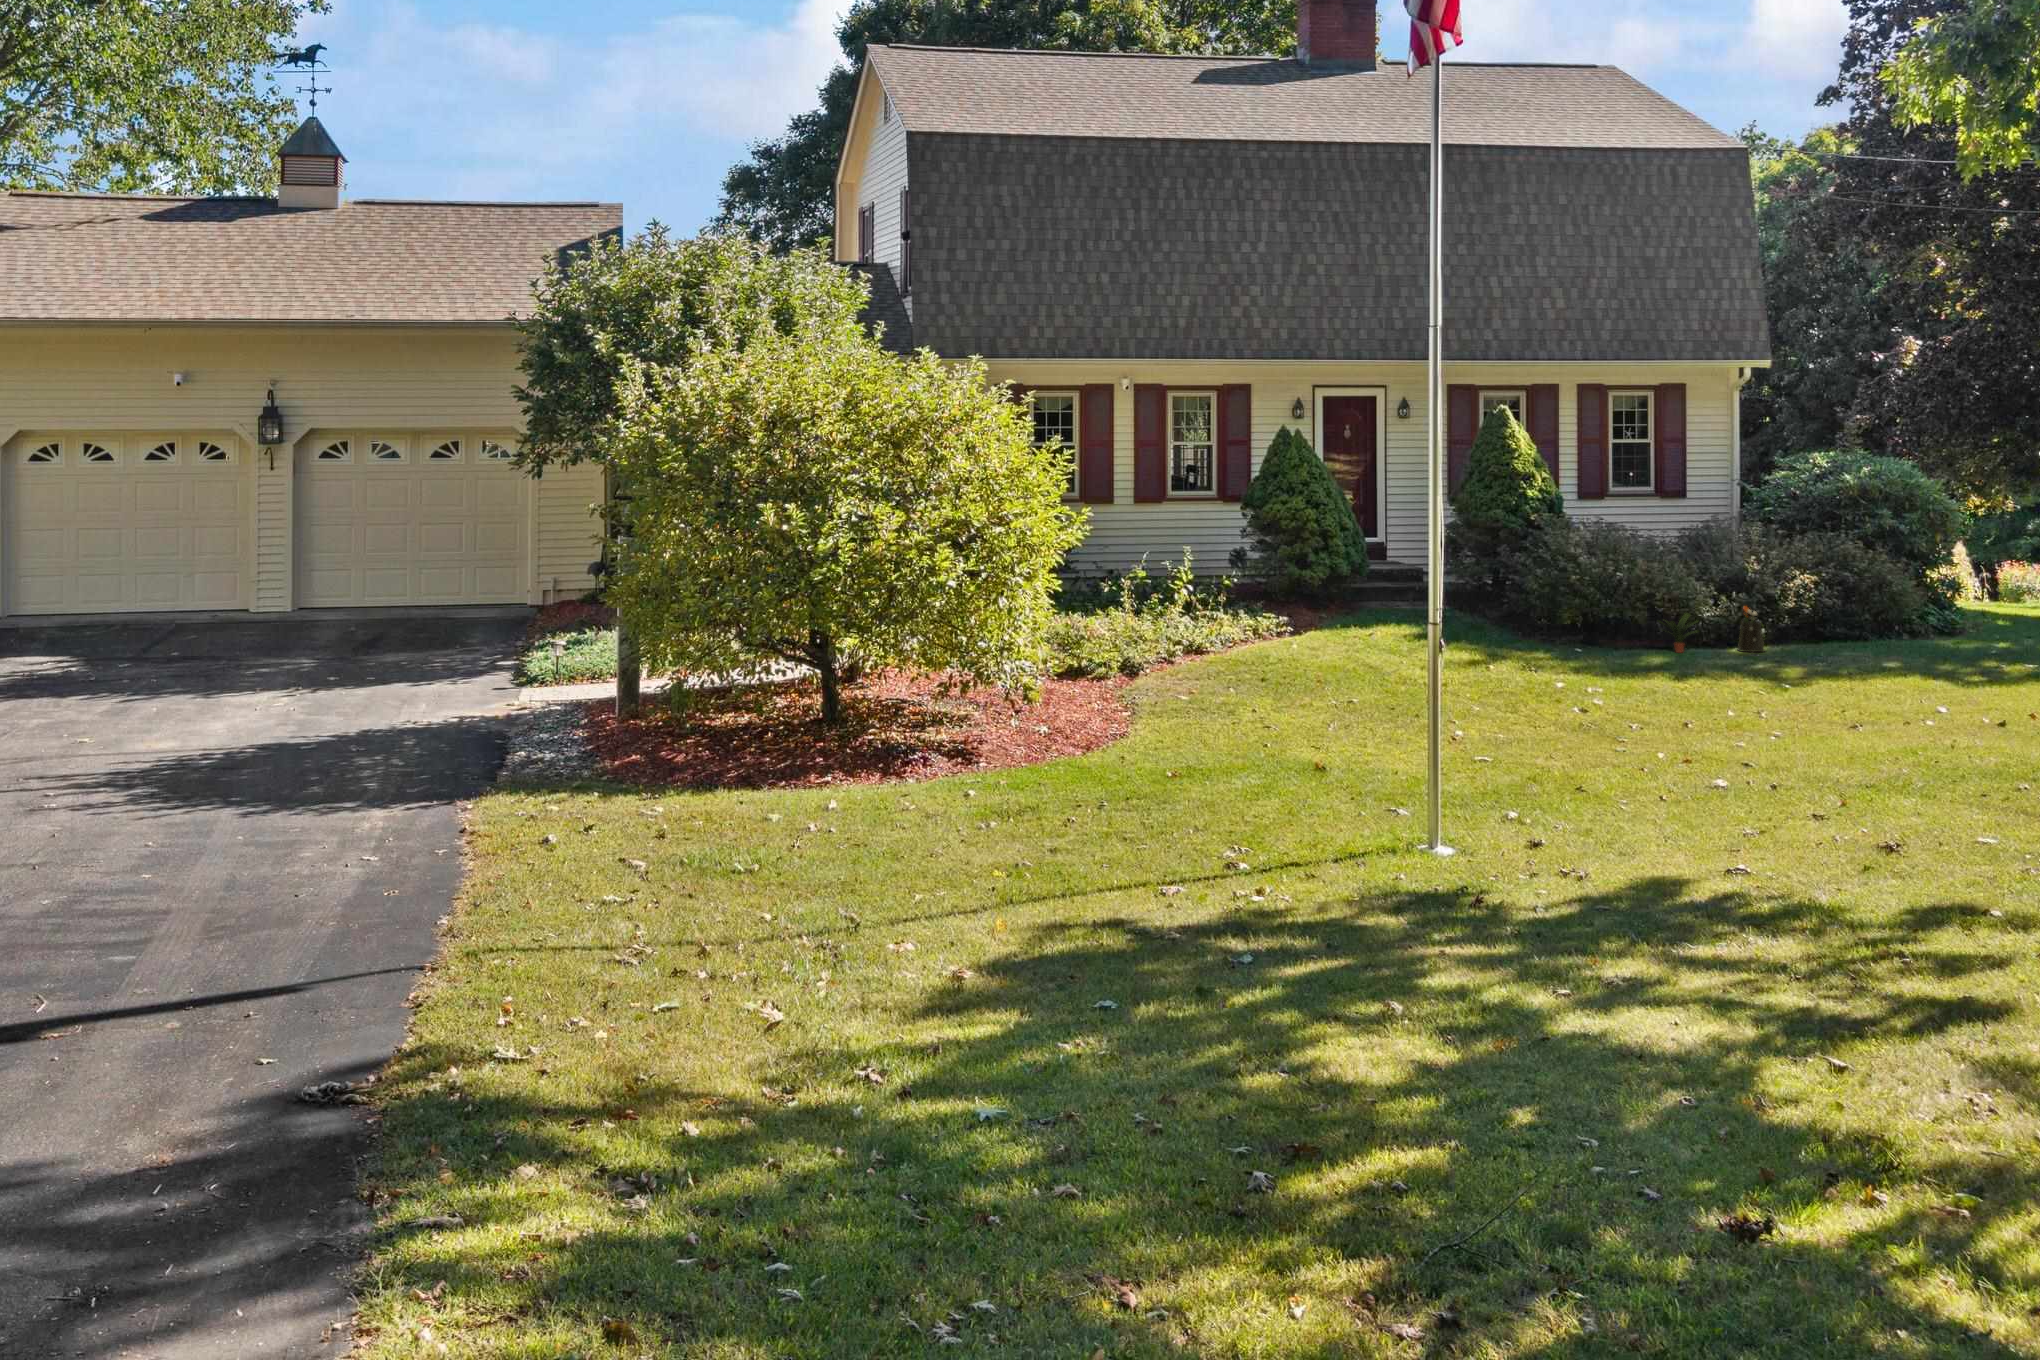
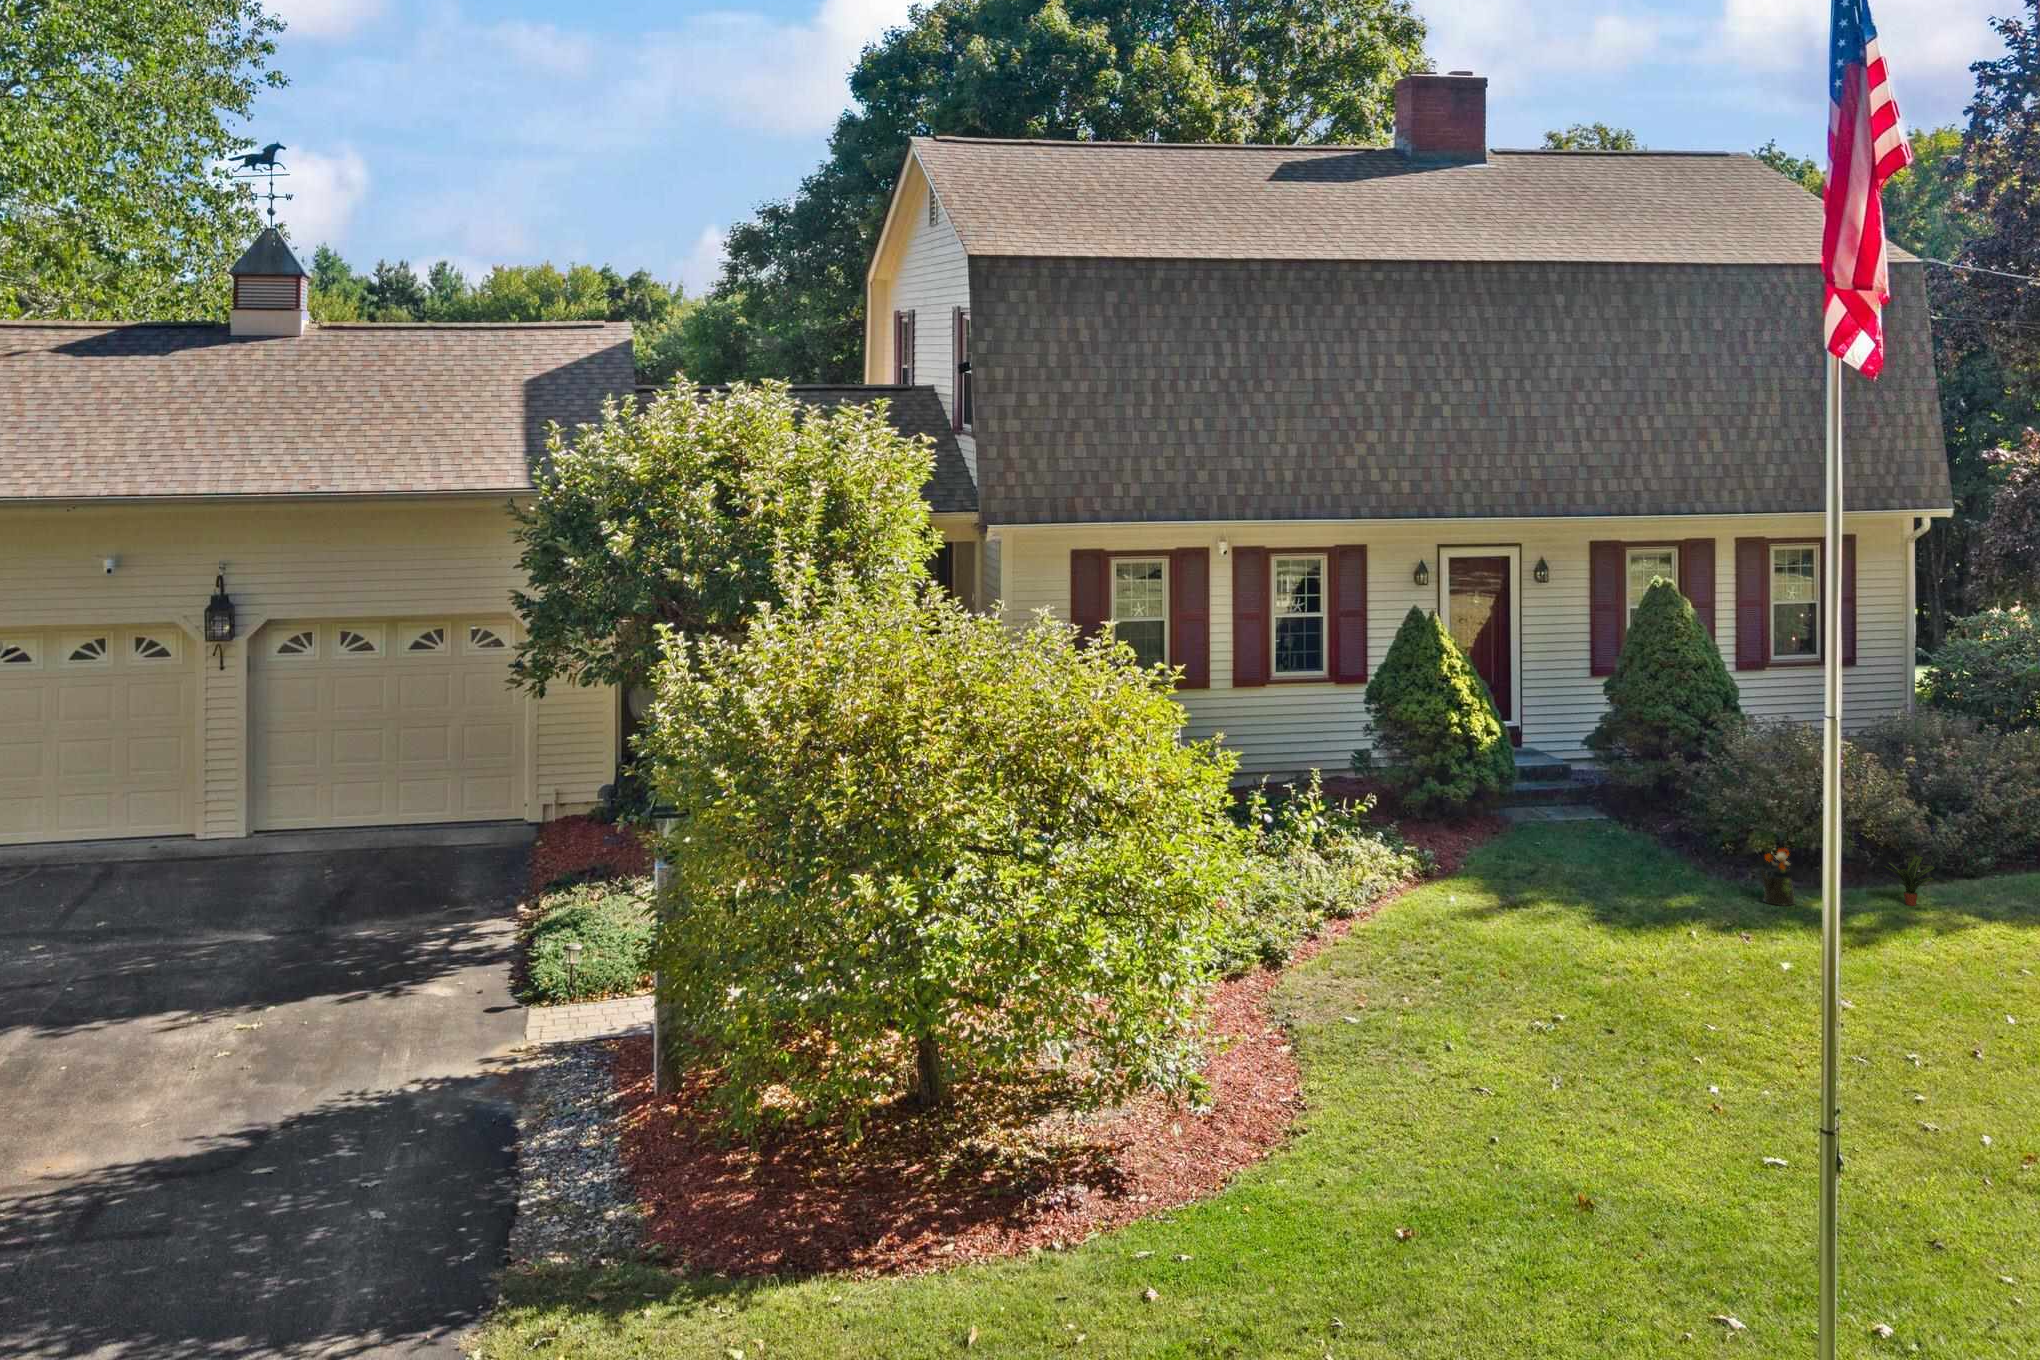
watering can: present [1738,606,1765,652] -> present [1761,849,1796,906]

